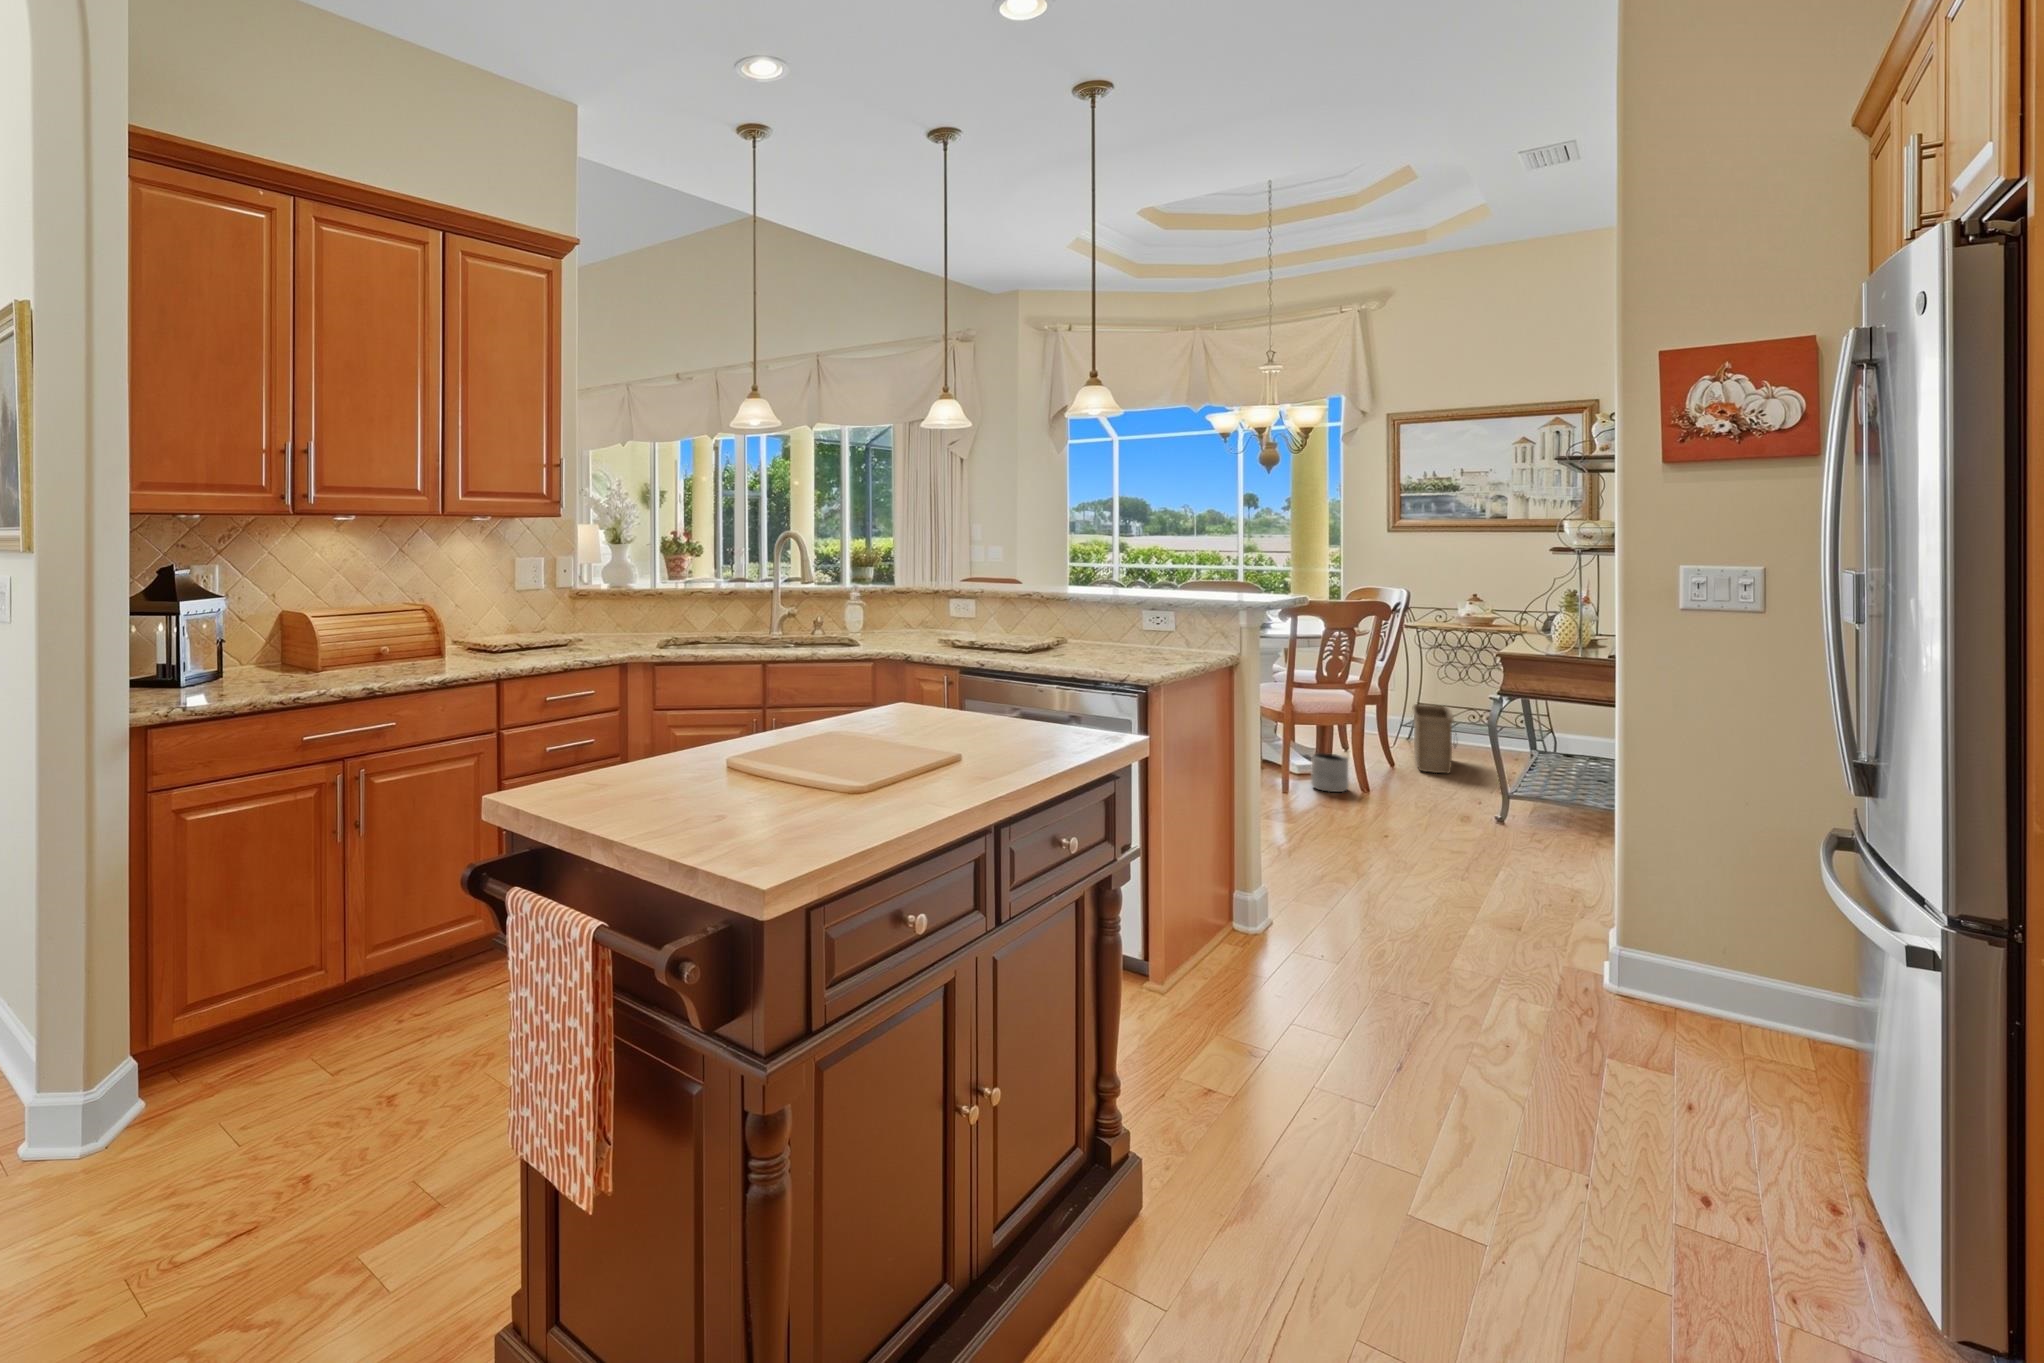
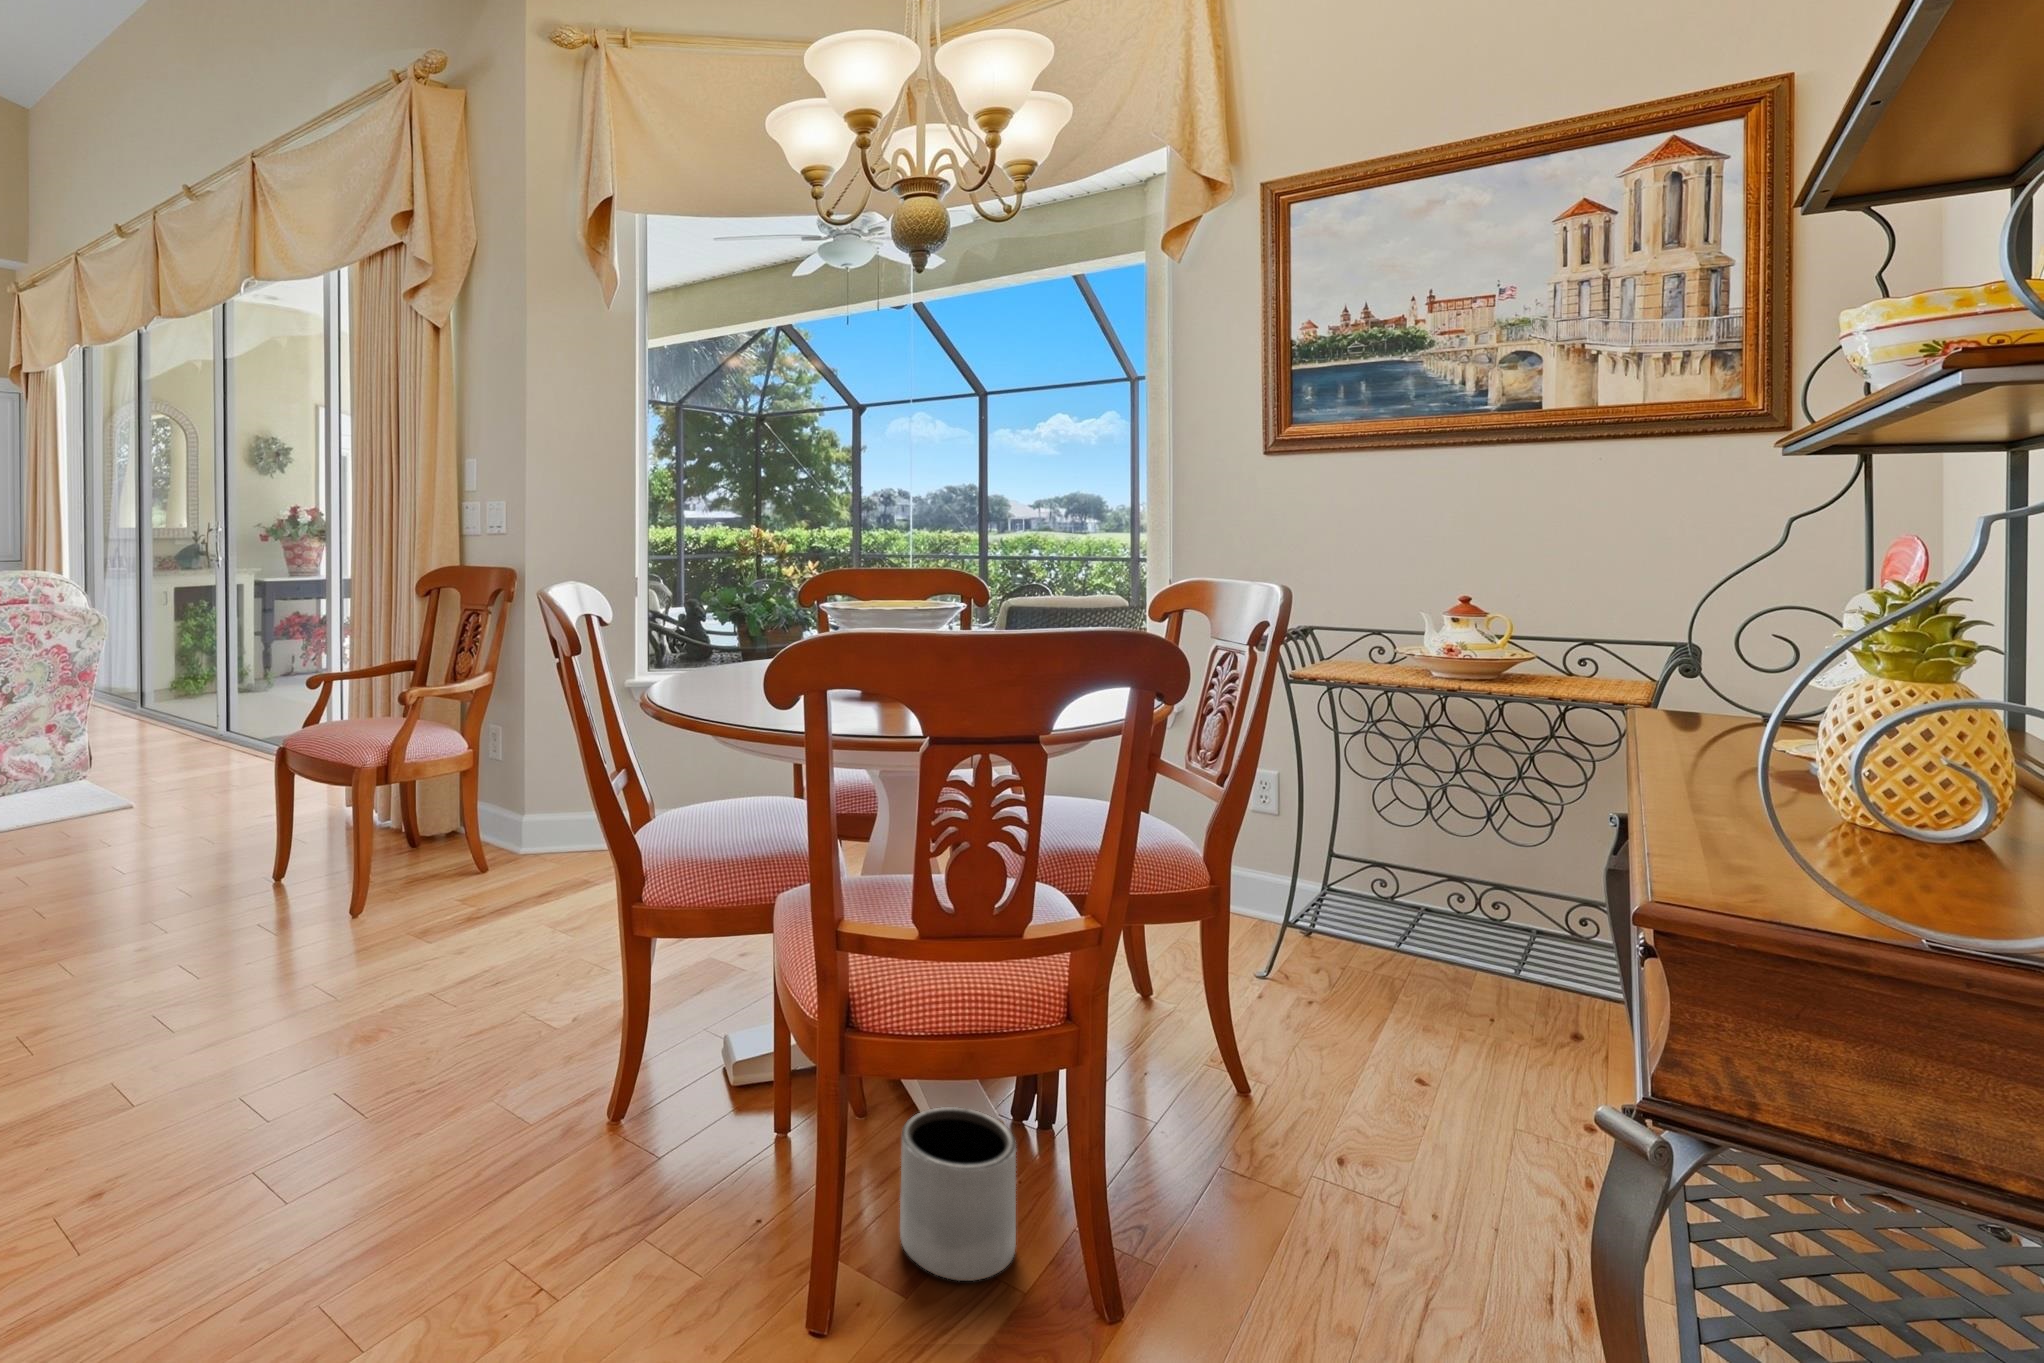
basket: present [1412,704,1457,773] -> none [1271,889,1407,1146]

